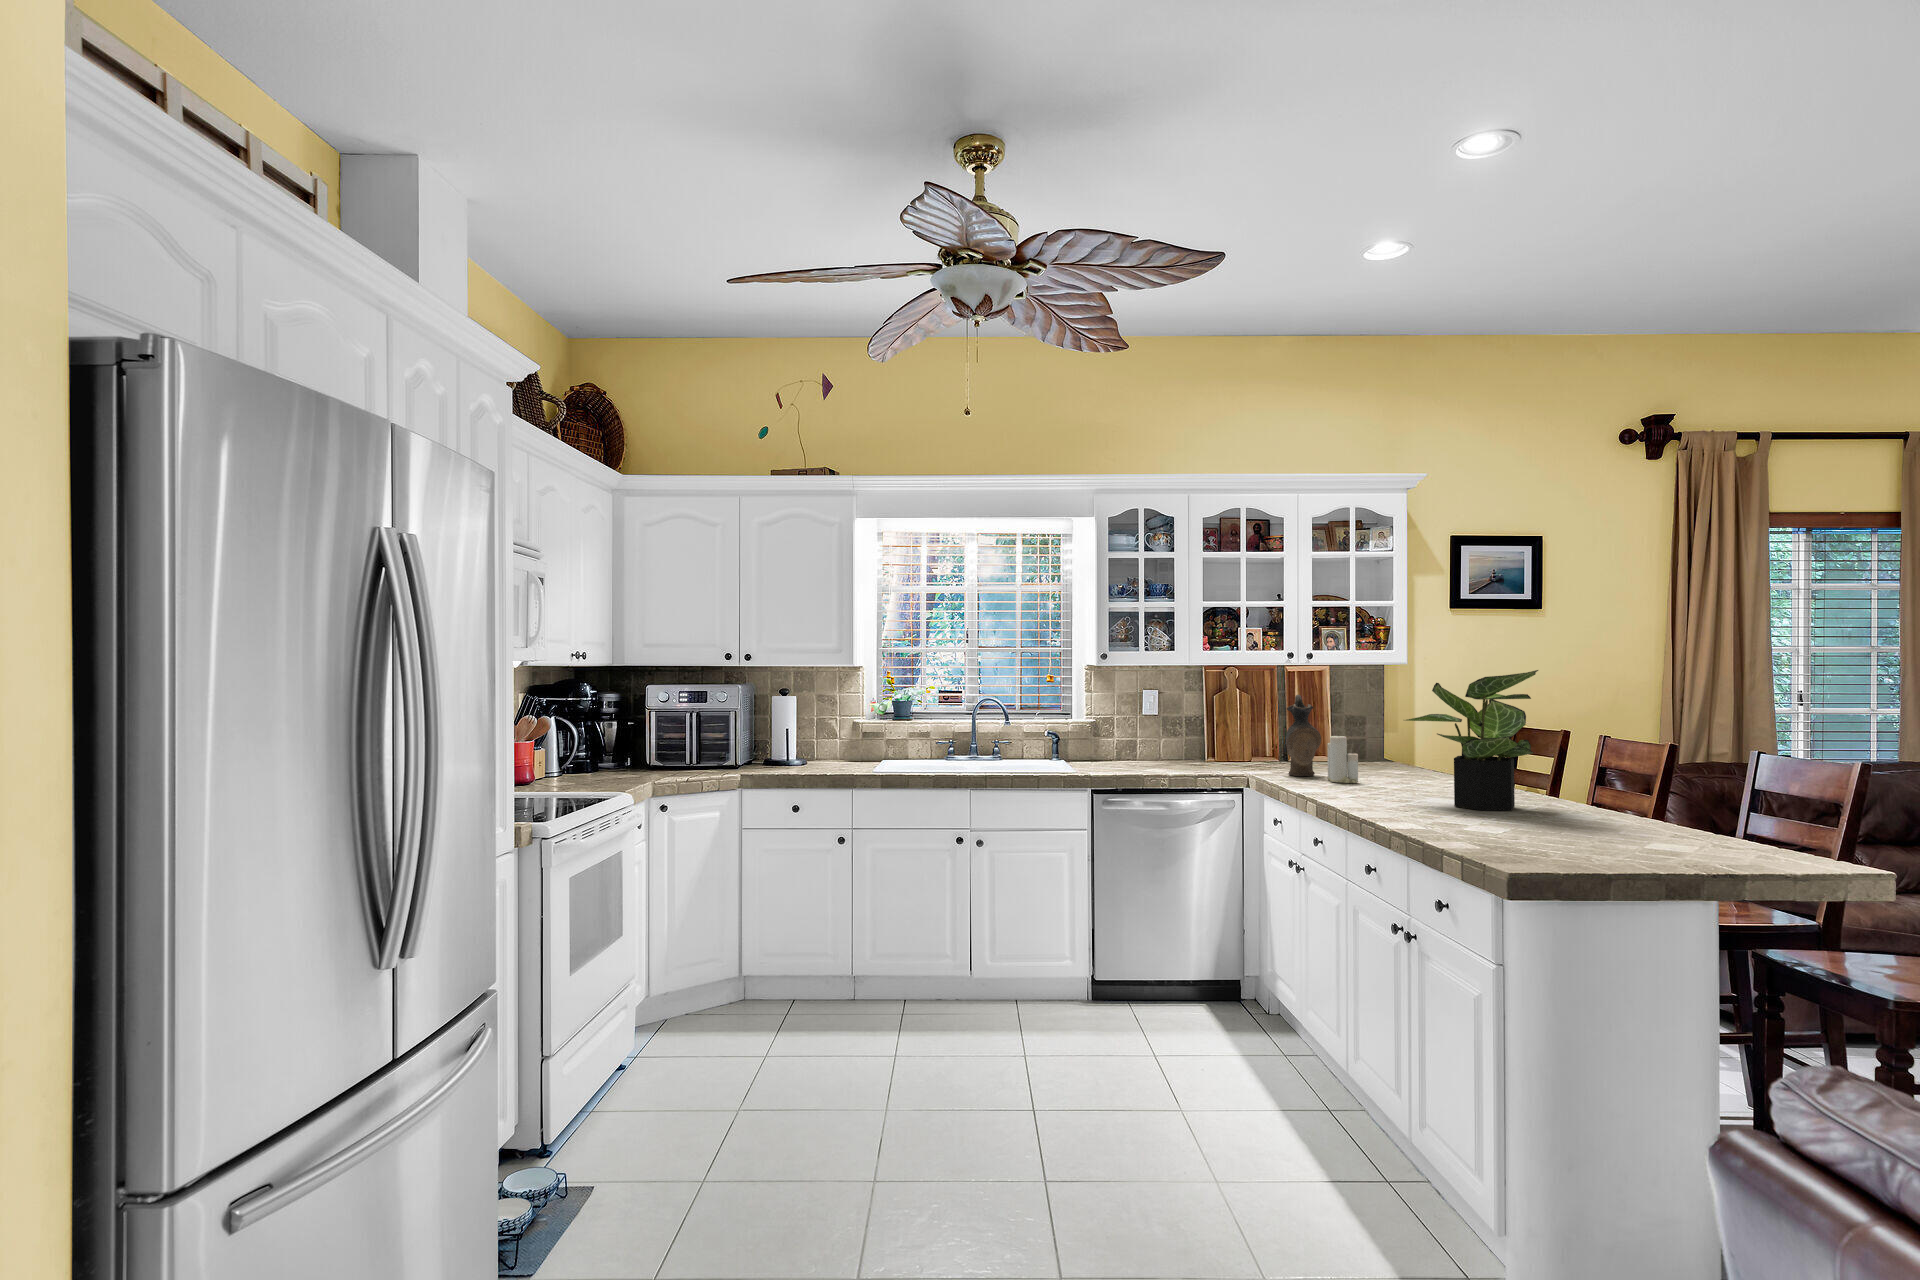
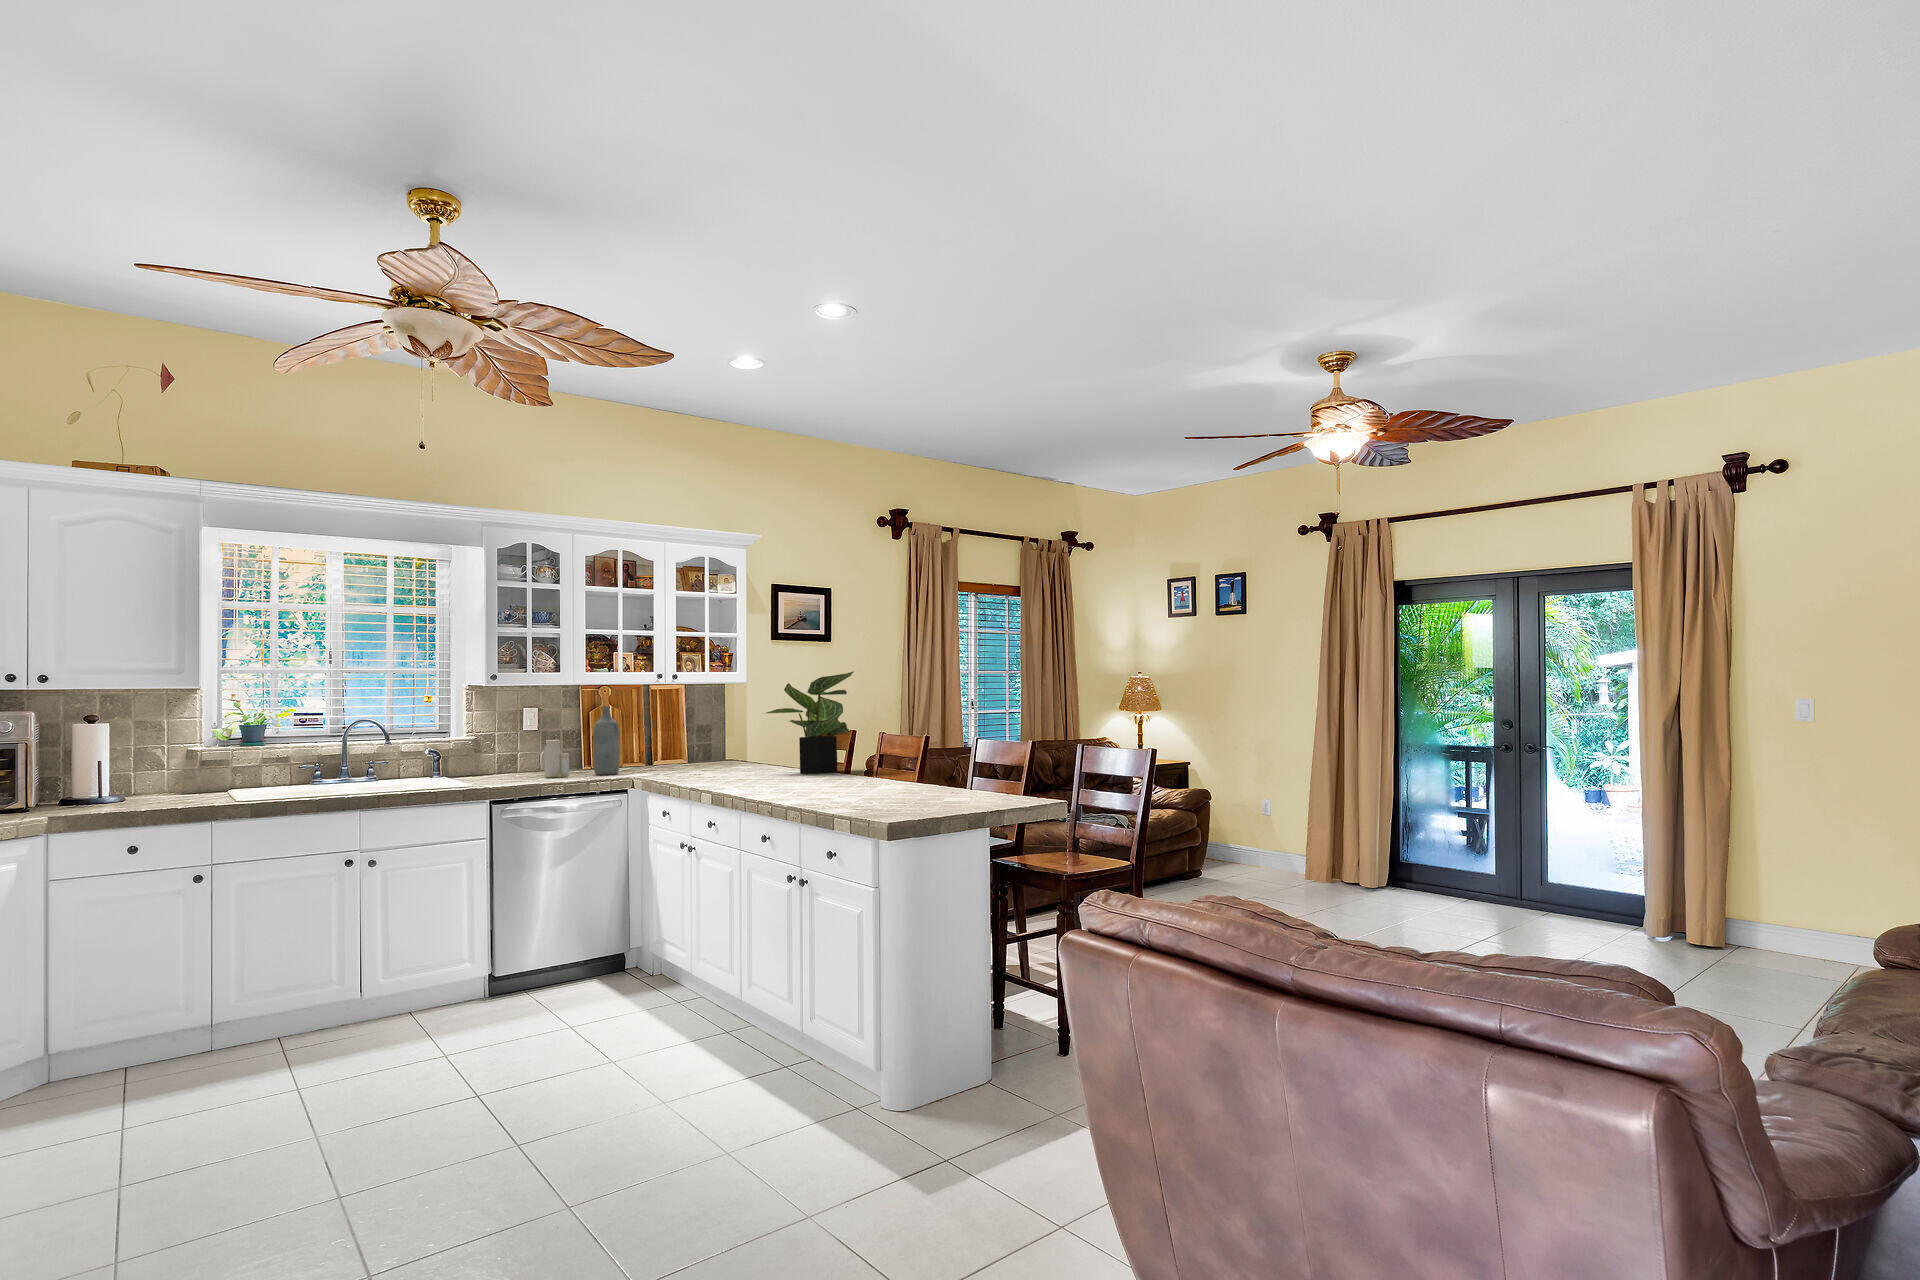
bottle: none [1205,695,1234,775] -> present [593,706,620,775]
ceramic pitcher: present [1286,695,1321,776] -> none [662,705,691,770]
candle: present [1327,736,1358,783] -> present [545,740,569,777]

